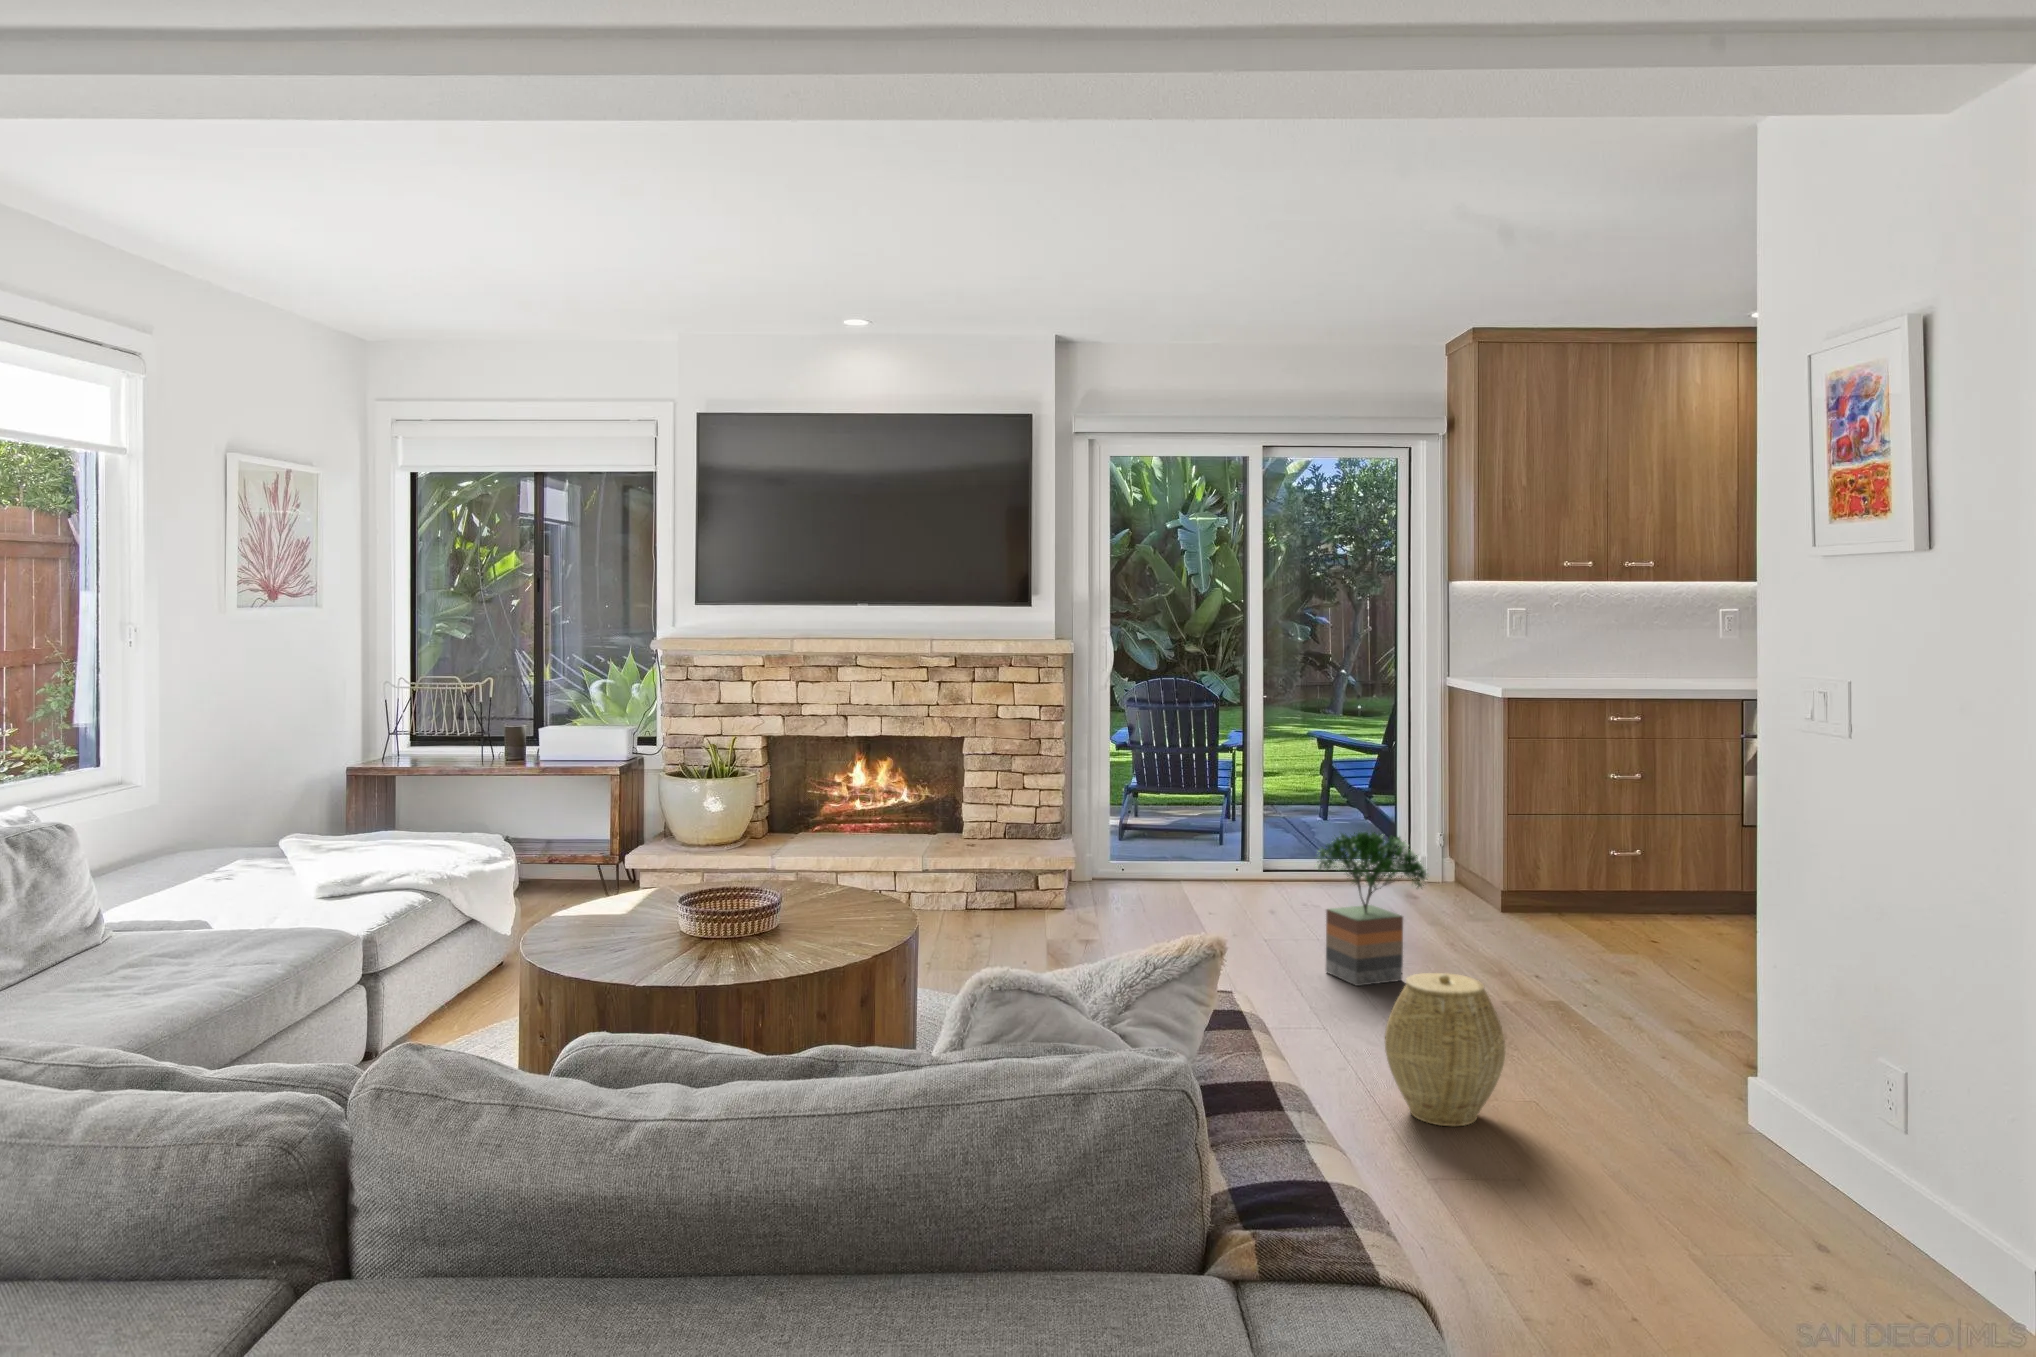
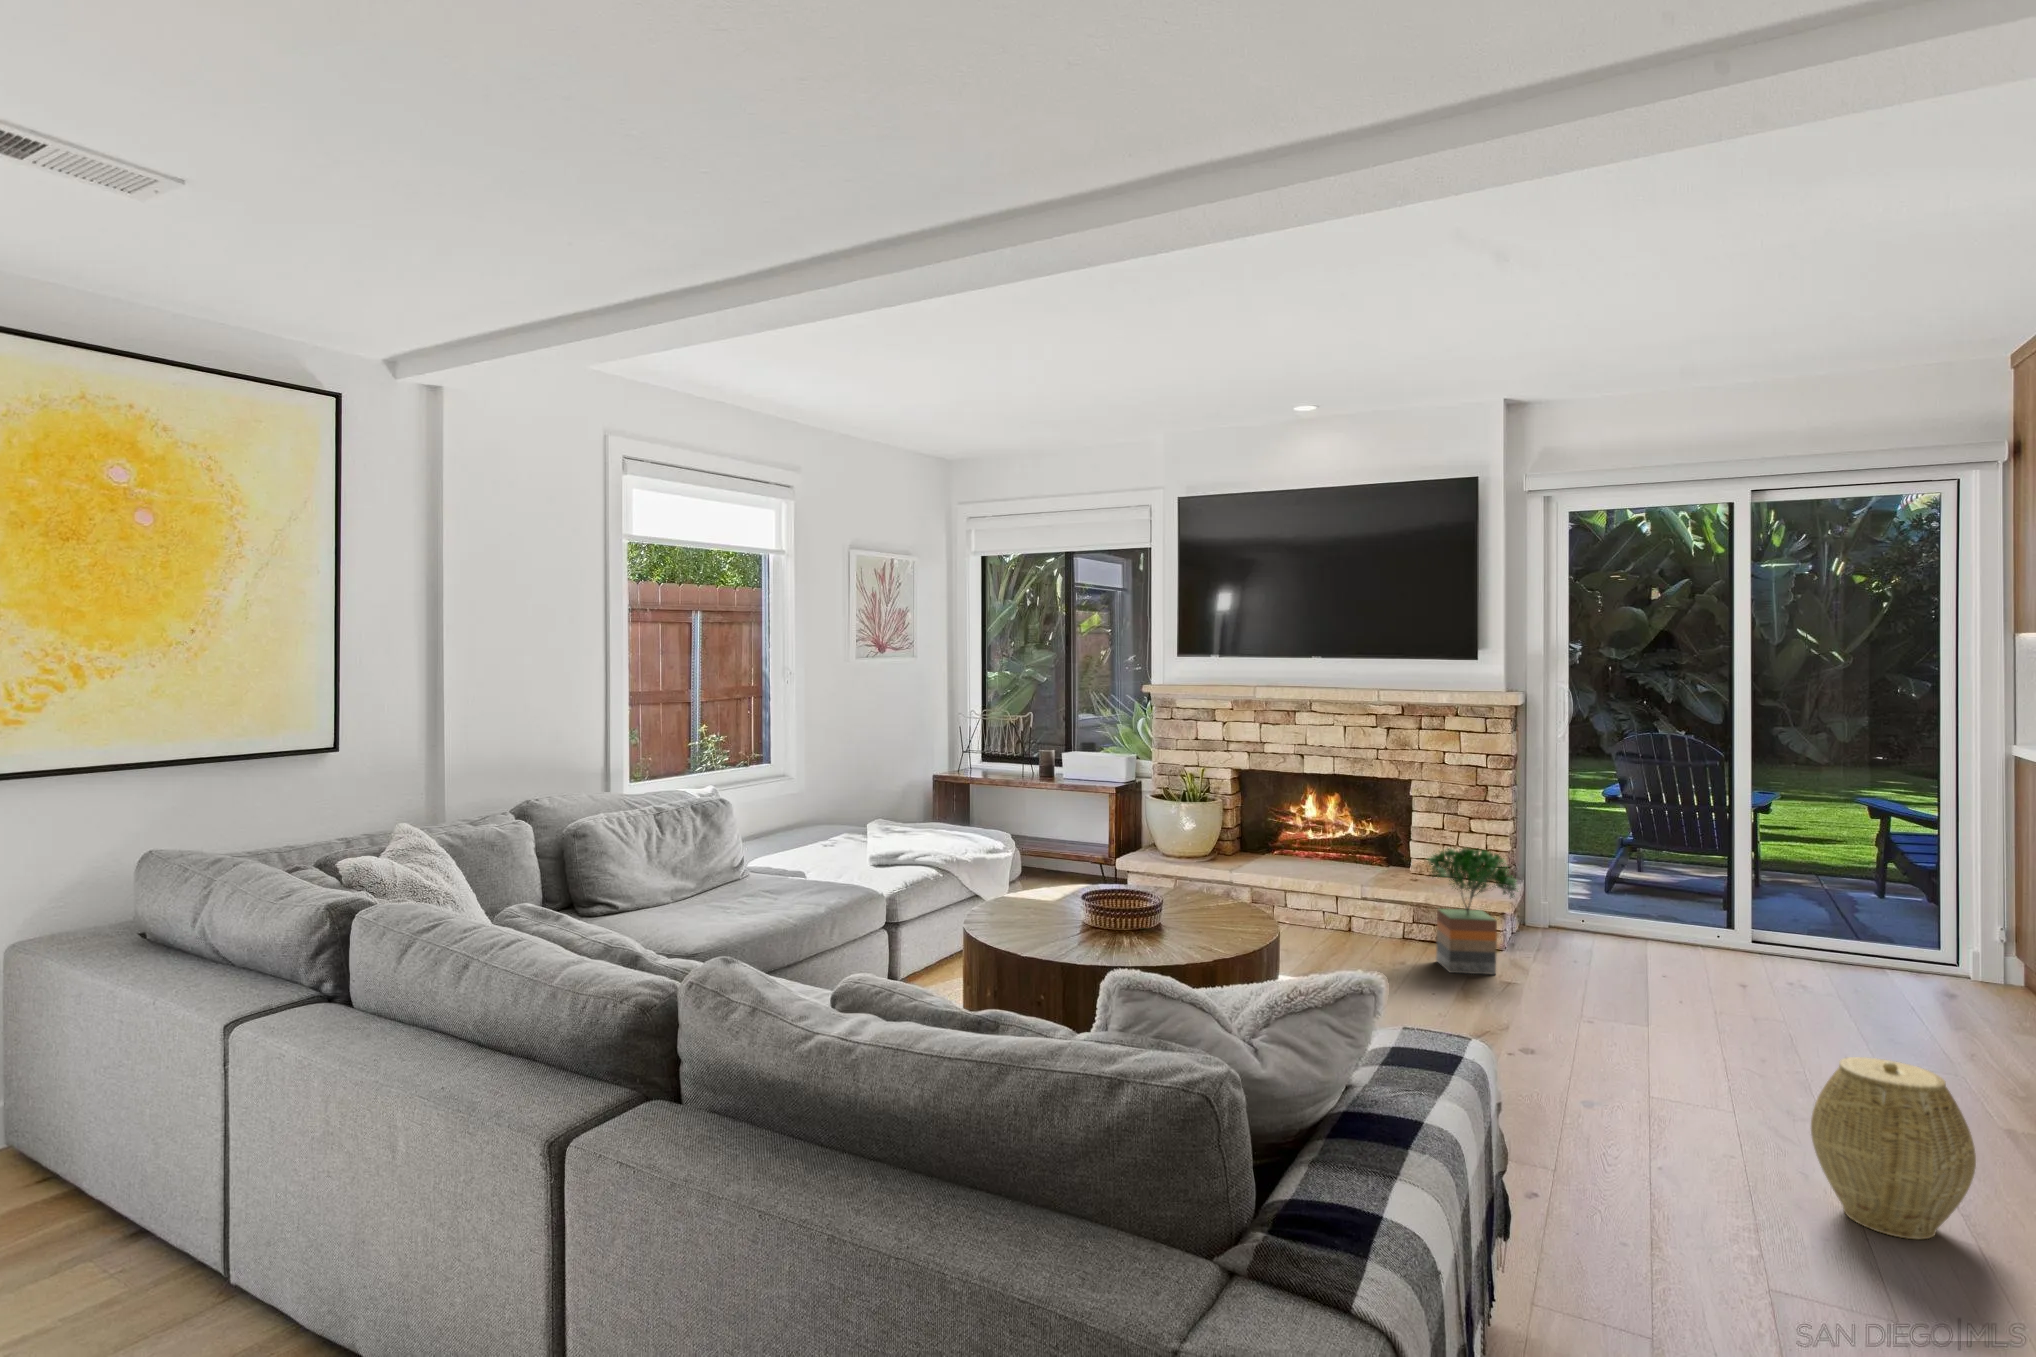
potted tree: present [1317,832,1428,986] -> present [1428,847,1518,975]

